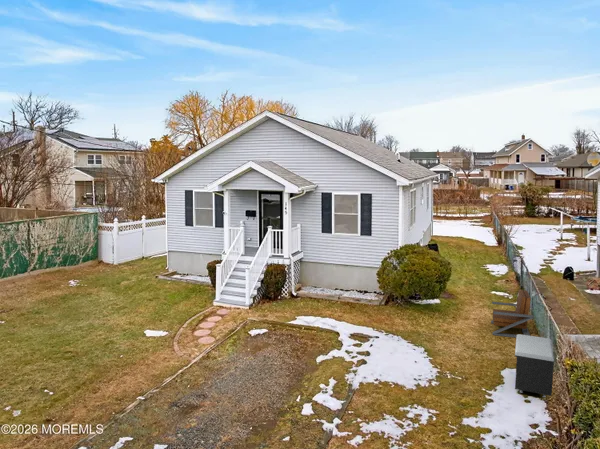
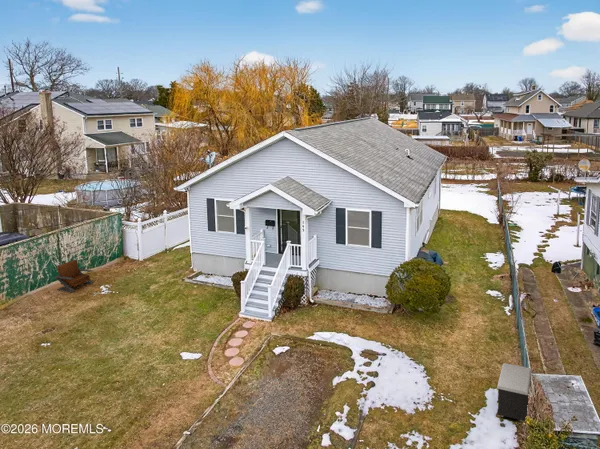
lounge chair: present [491,290,534,337] -> present [55,260,94,292]

